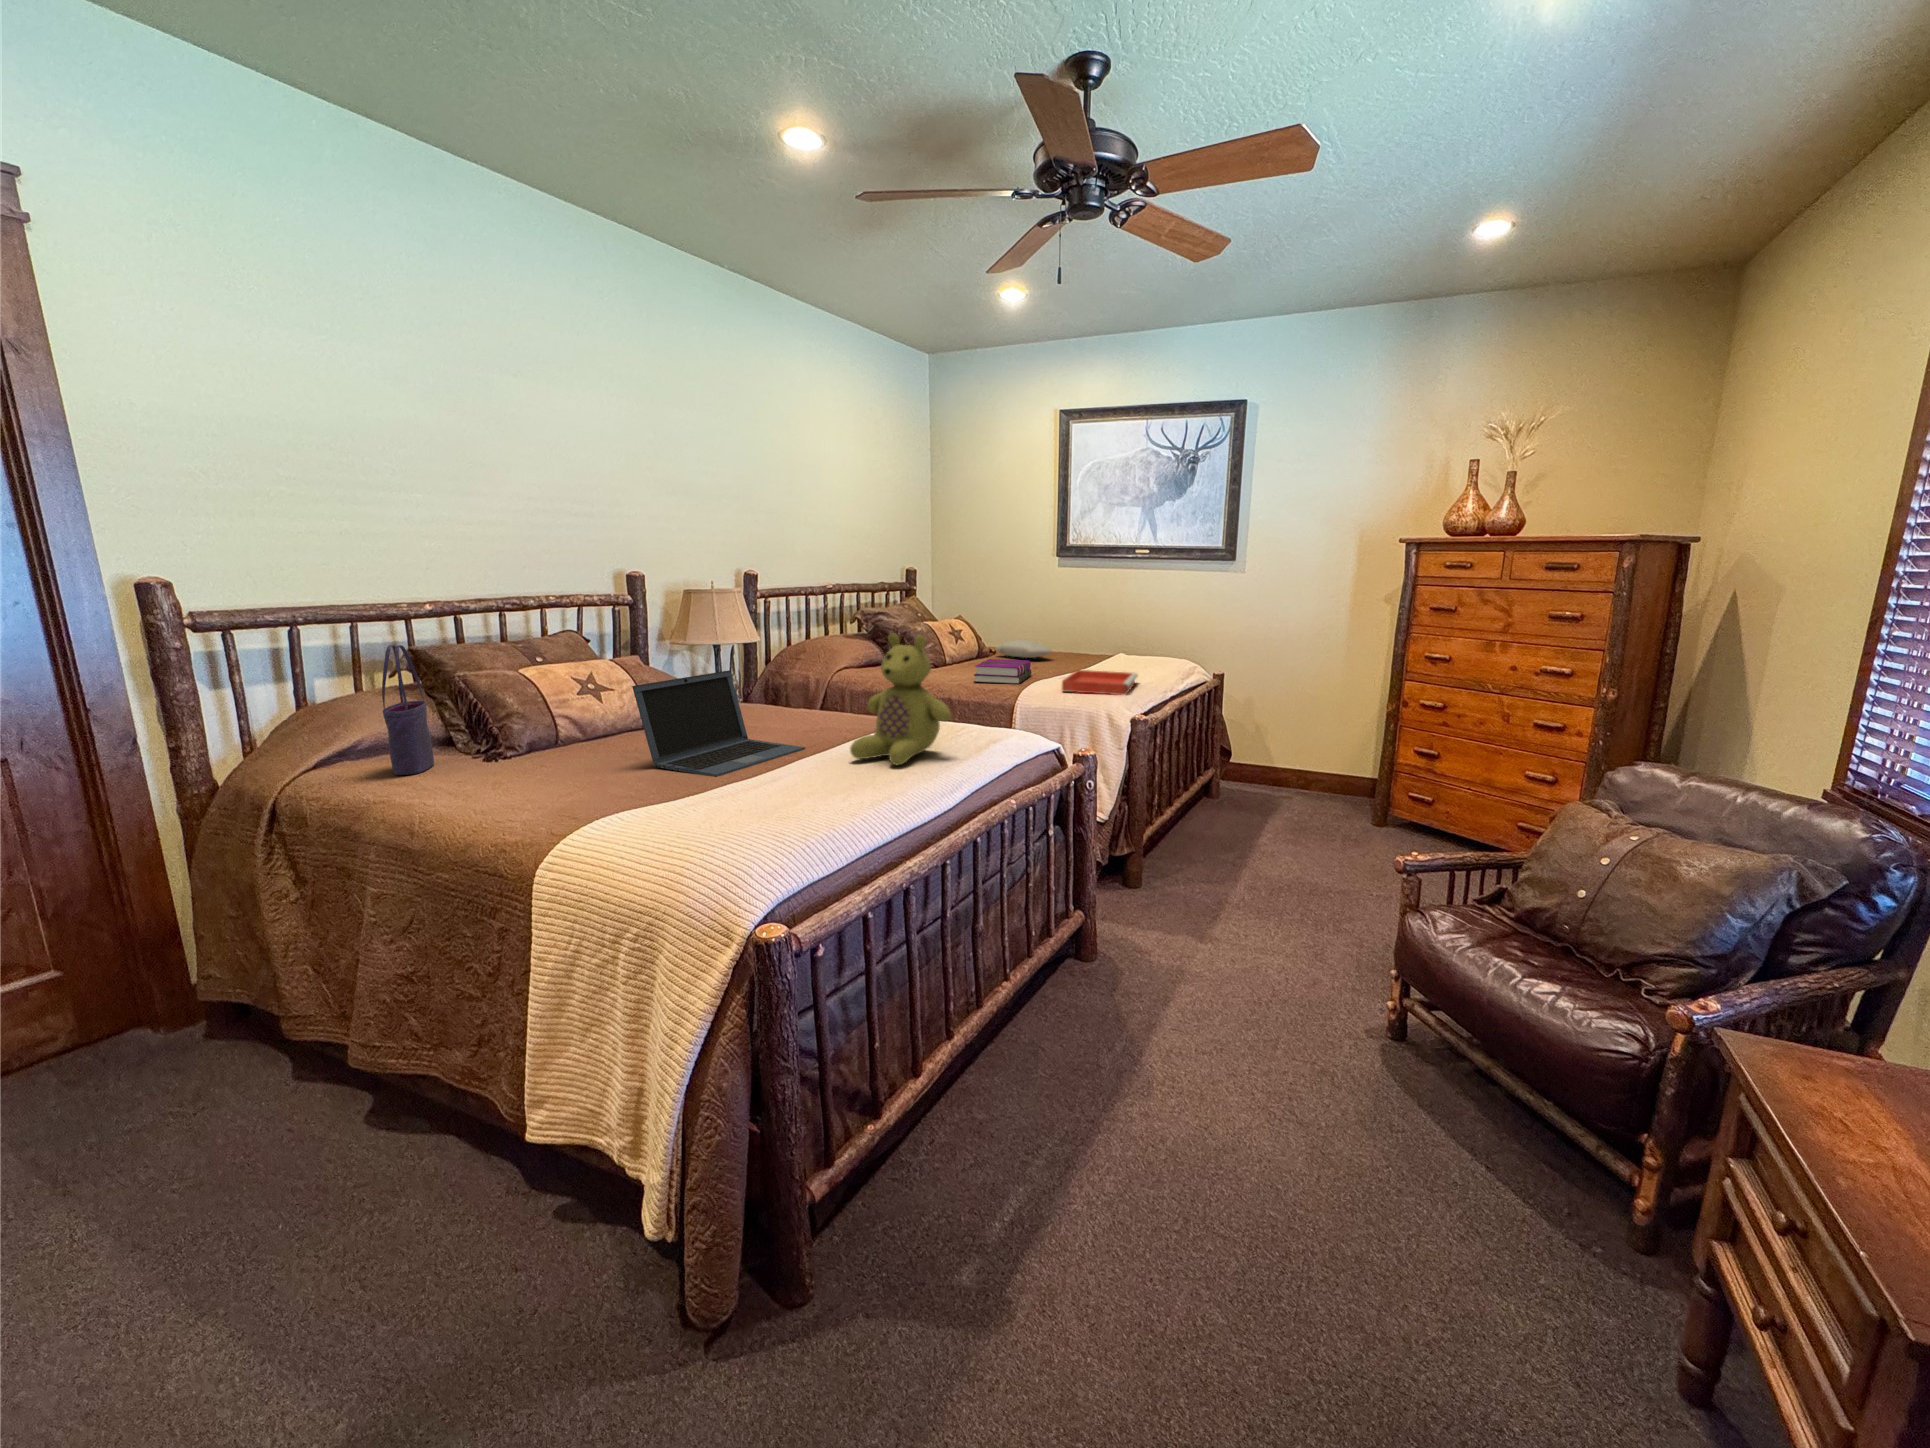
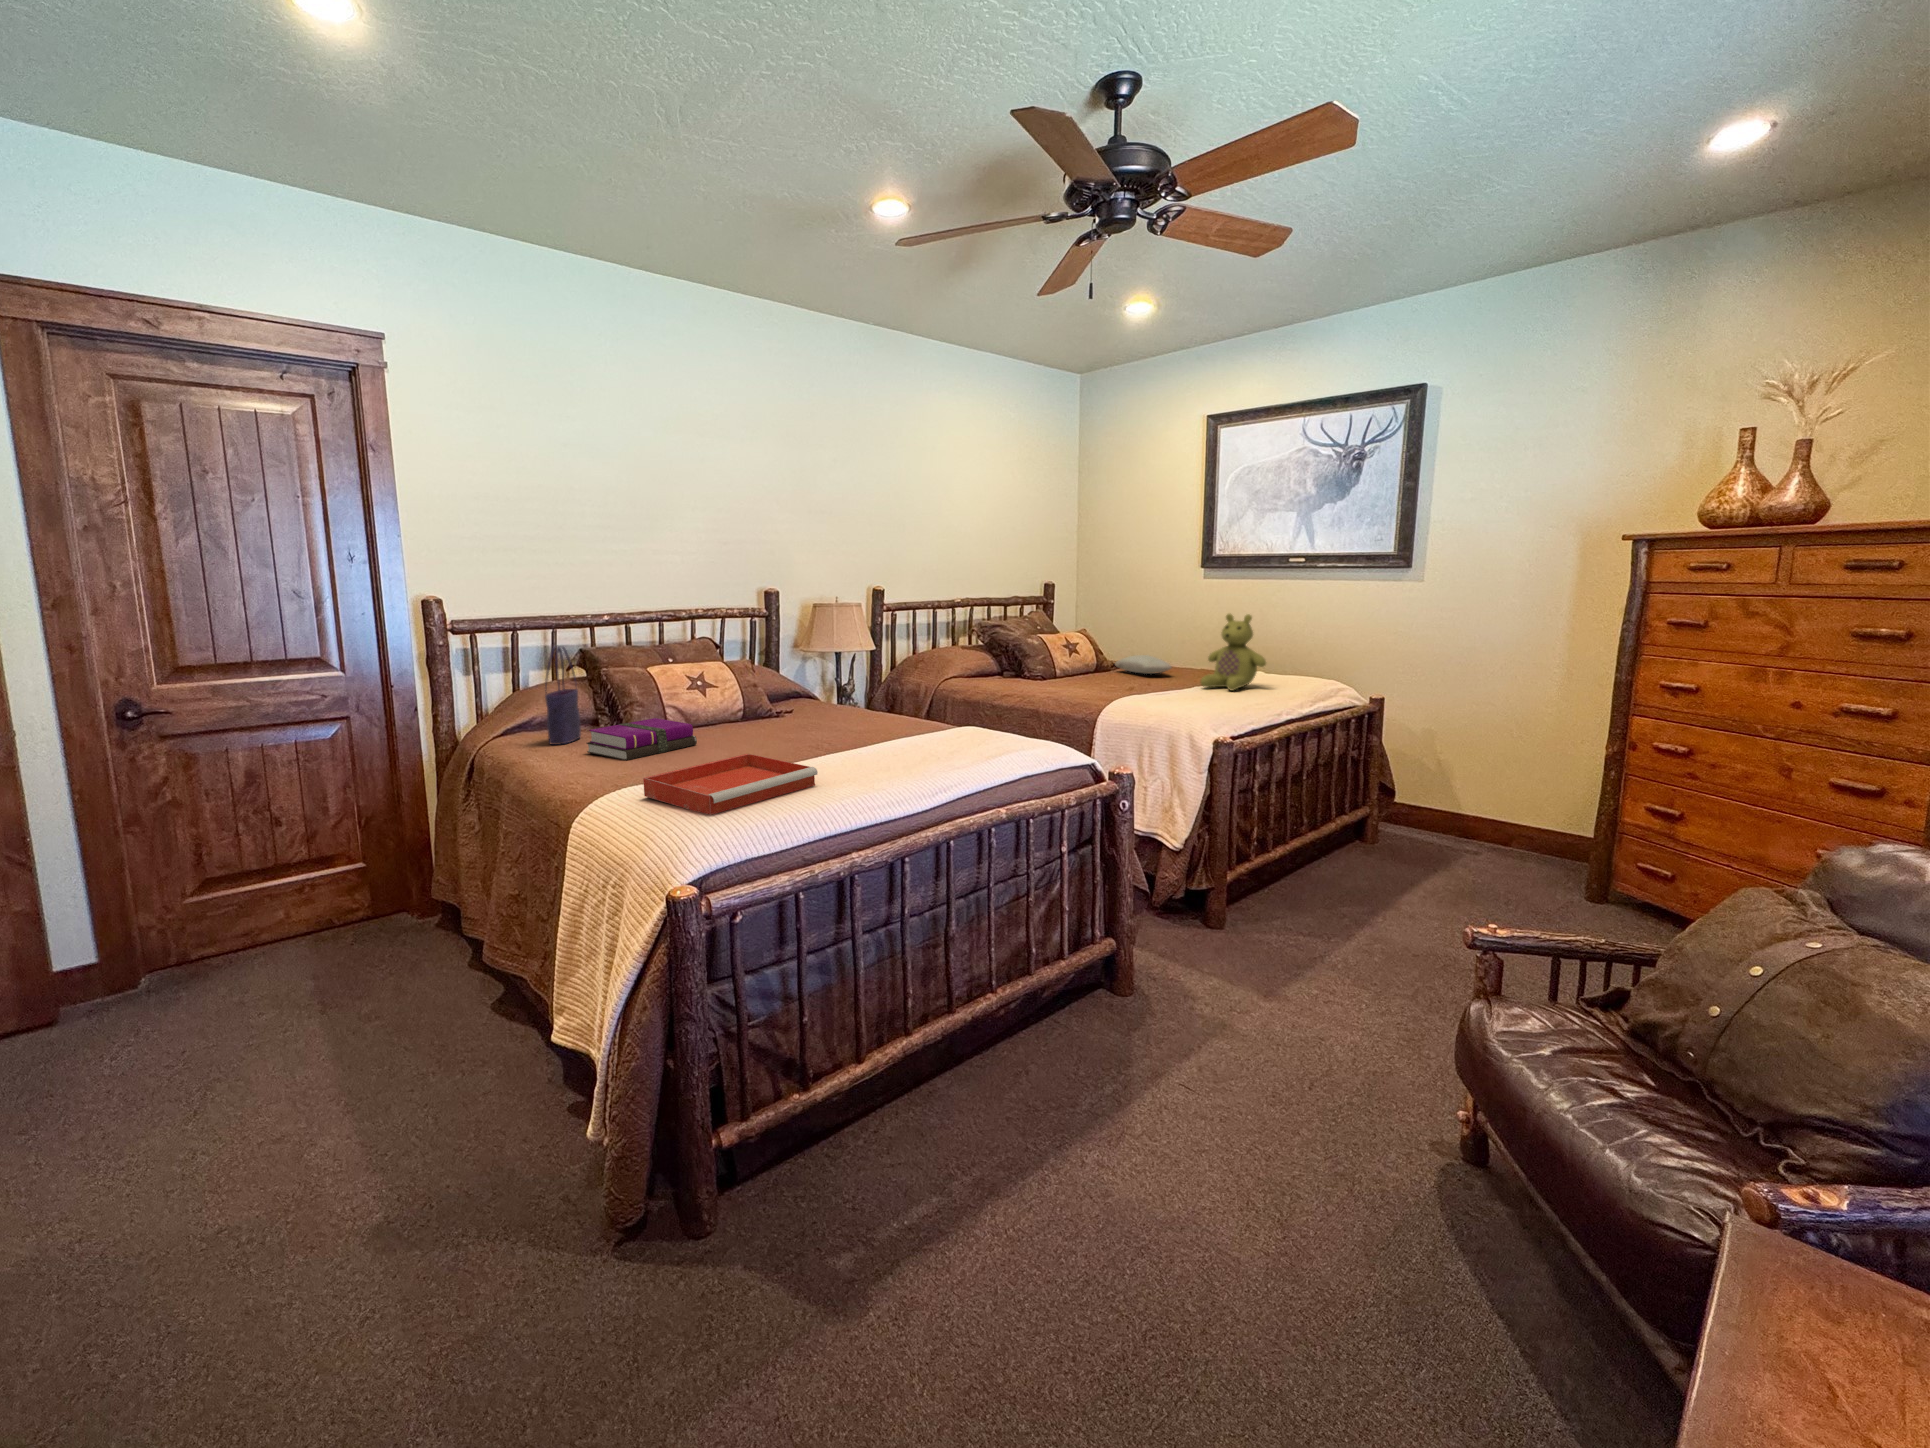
stuffed bear: present [850,633,951,765] -> present [1201,614,1266,690]
notebook: present [974,659,1032,684] -> present [587,718,697,760]
laptop: present [632,670,805,777] -> none [703,673,843,764]
tray: present [1062,670,1138,695] -> present [643,754,818,815]

